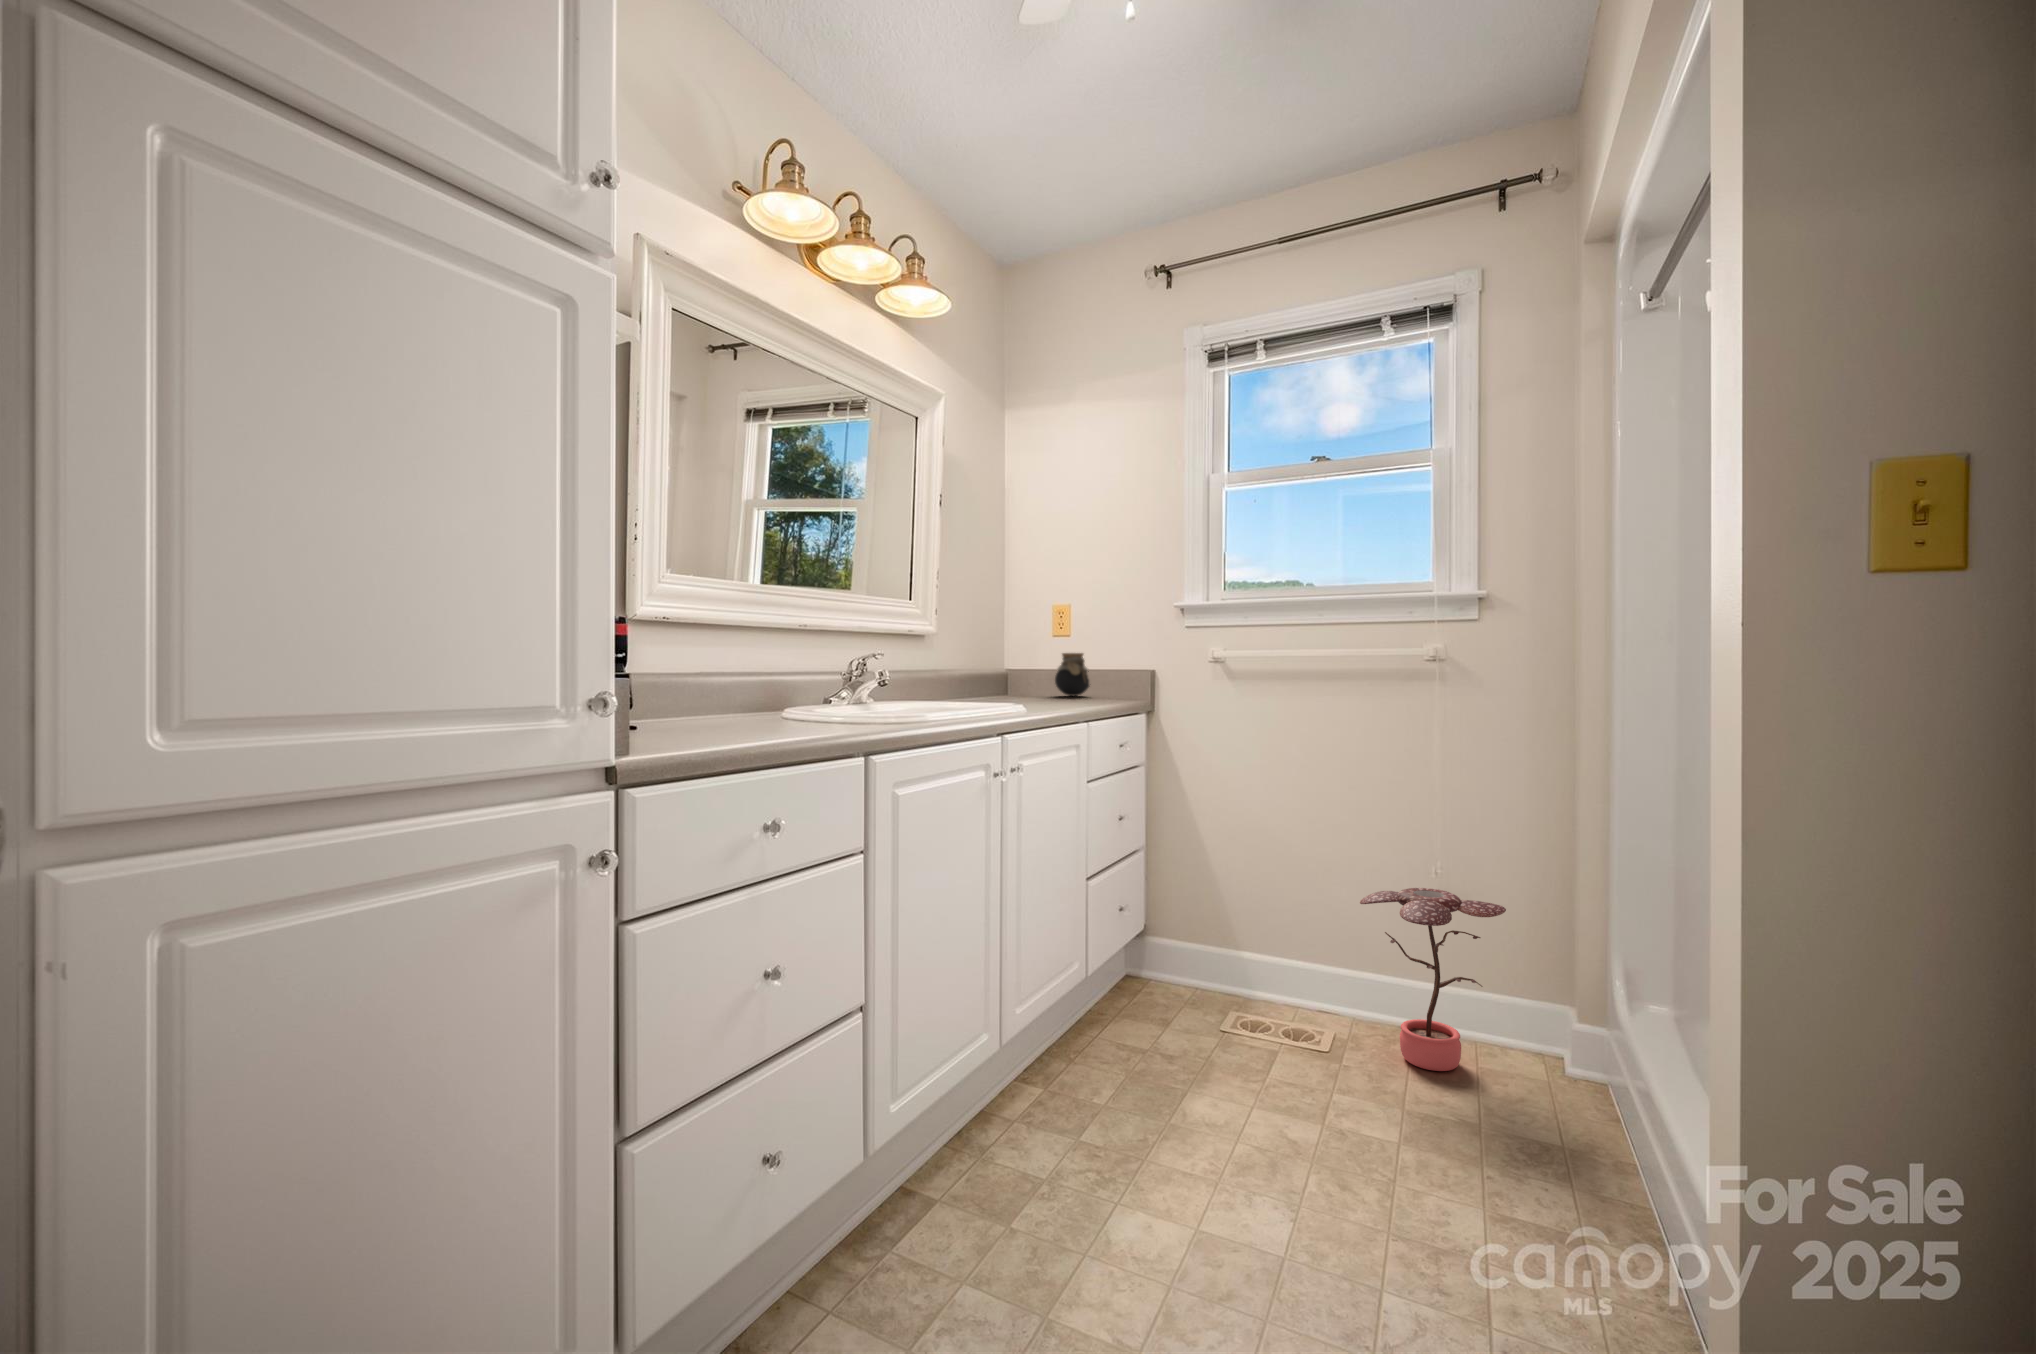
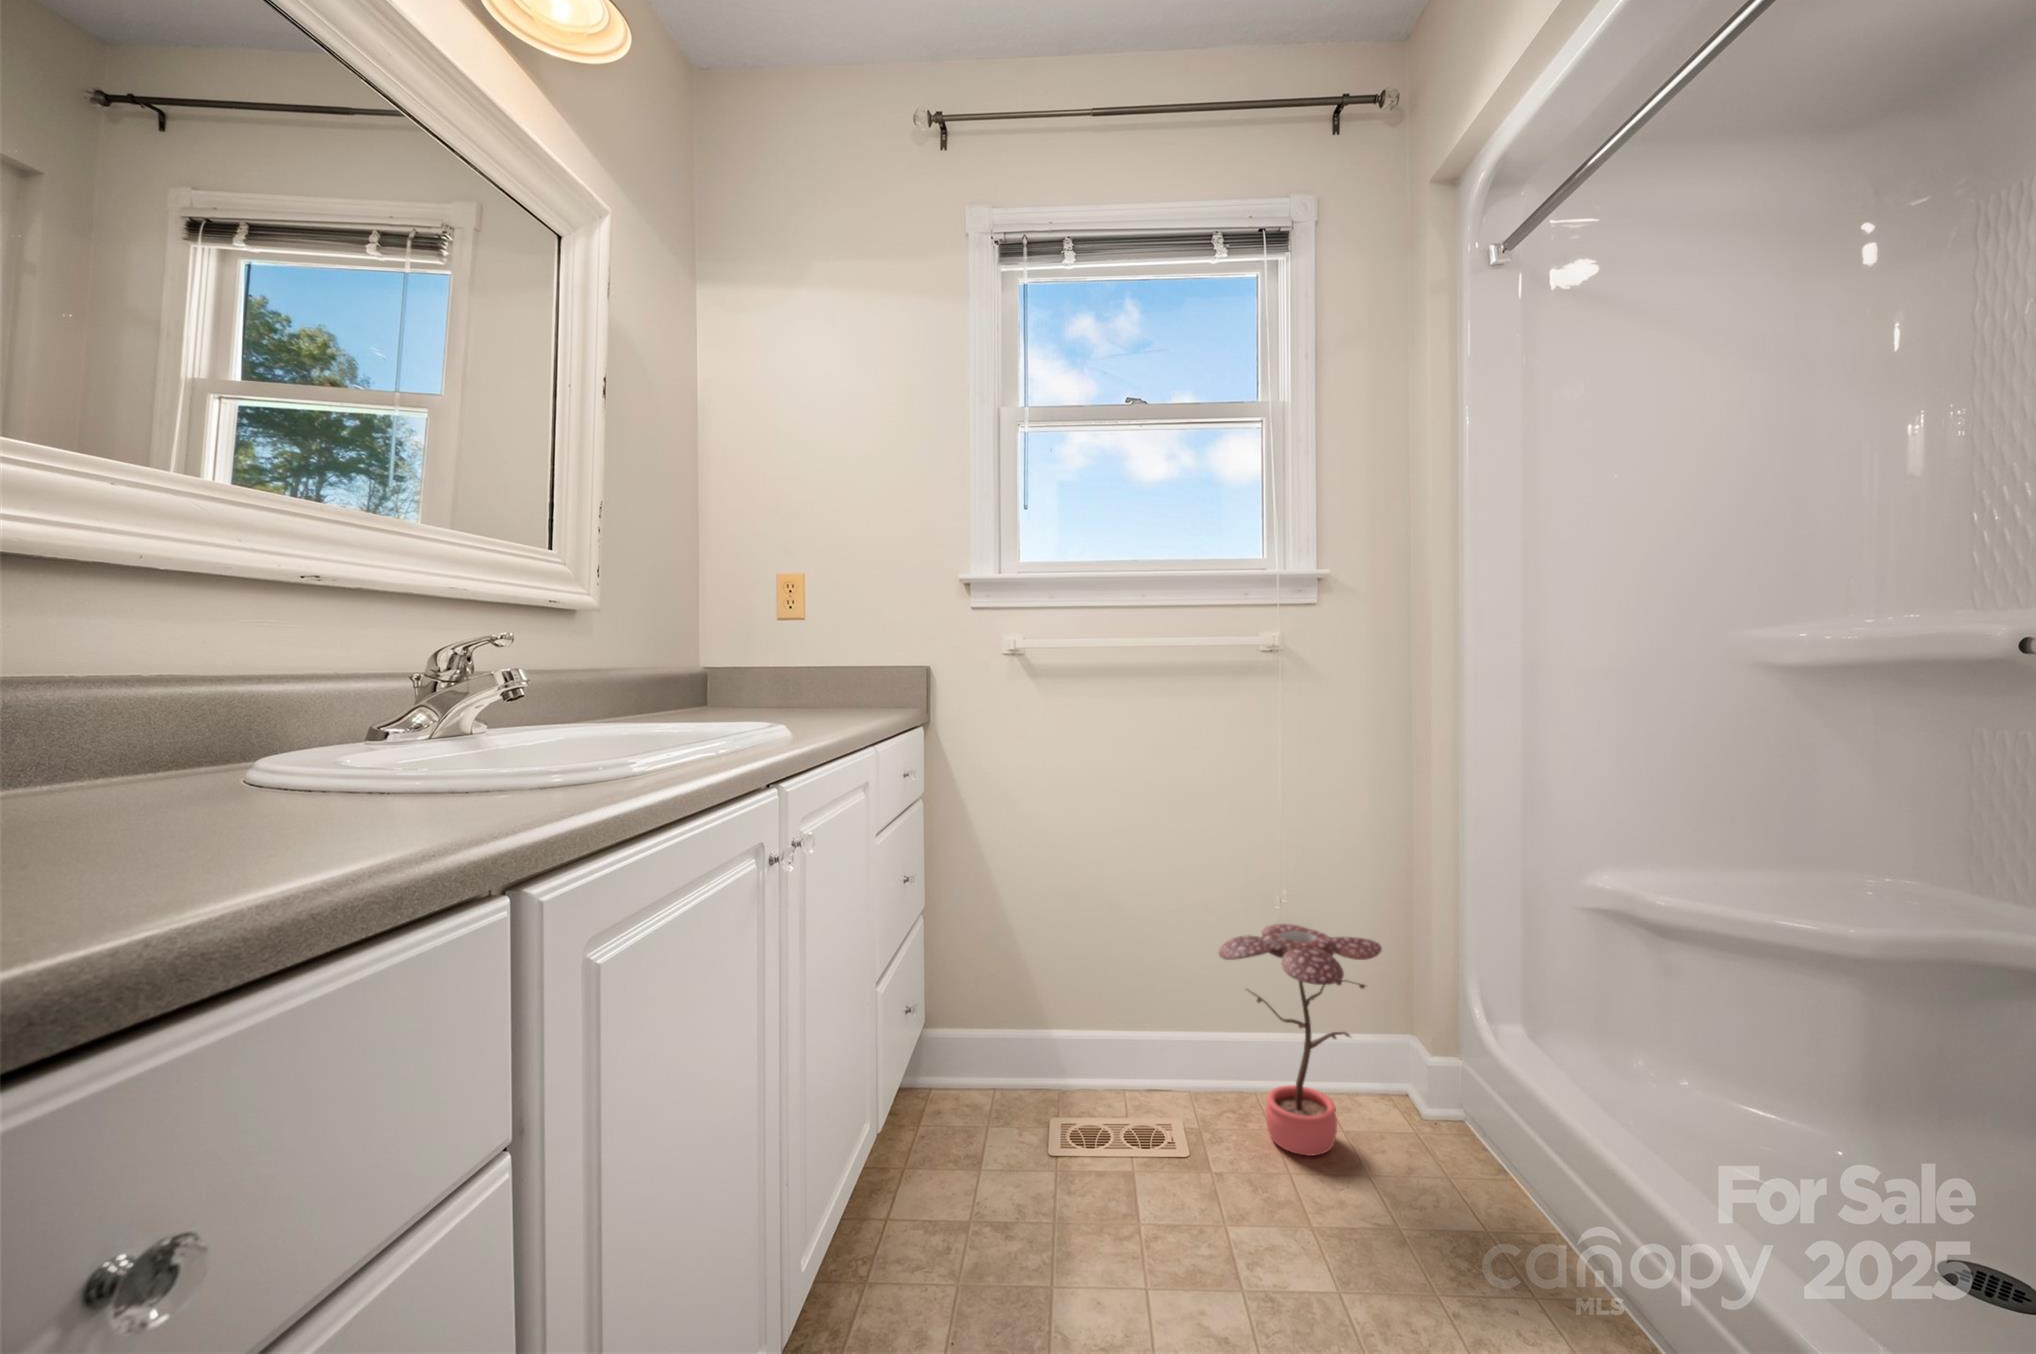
jar: present [1055,653,1090,696] -> none [783,641,835,702]

